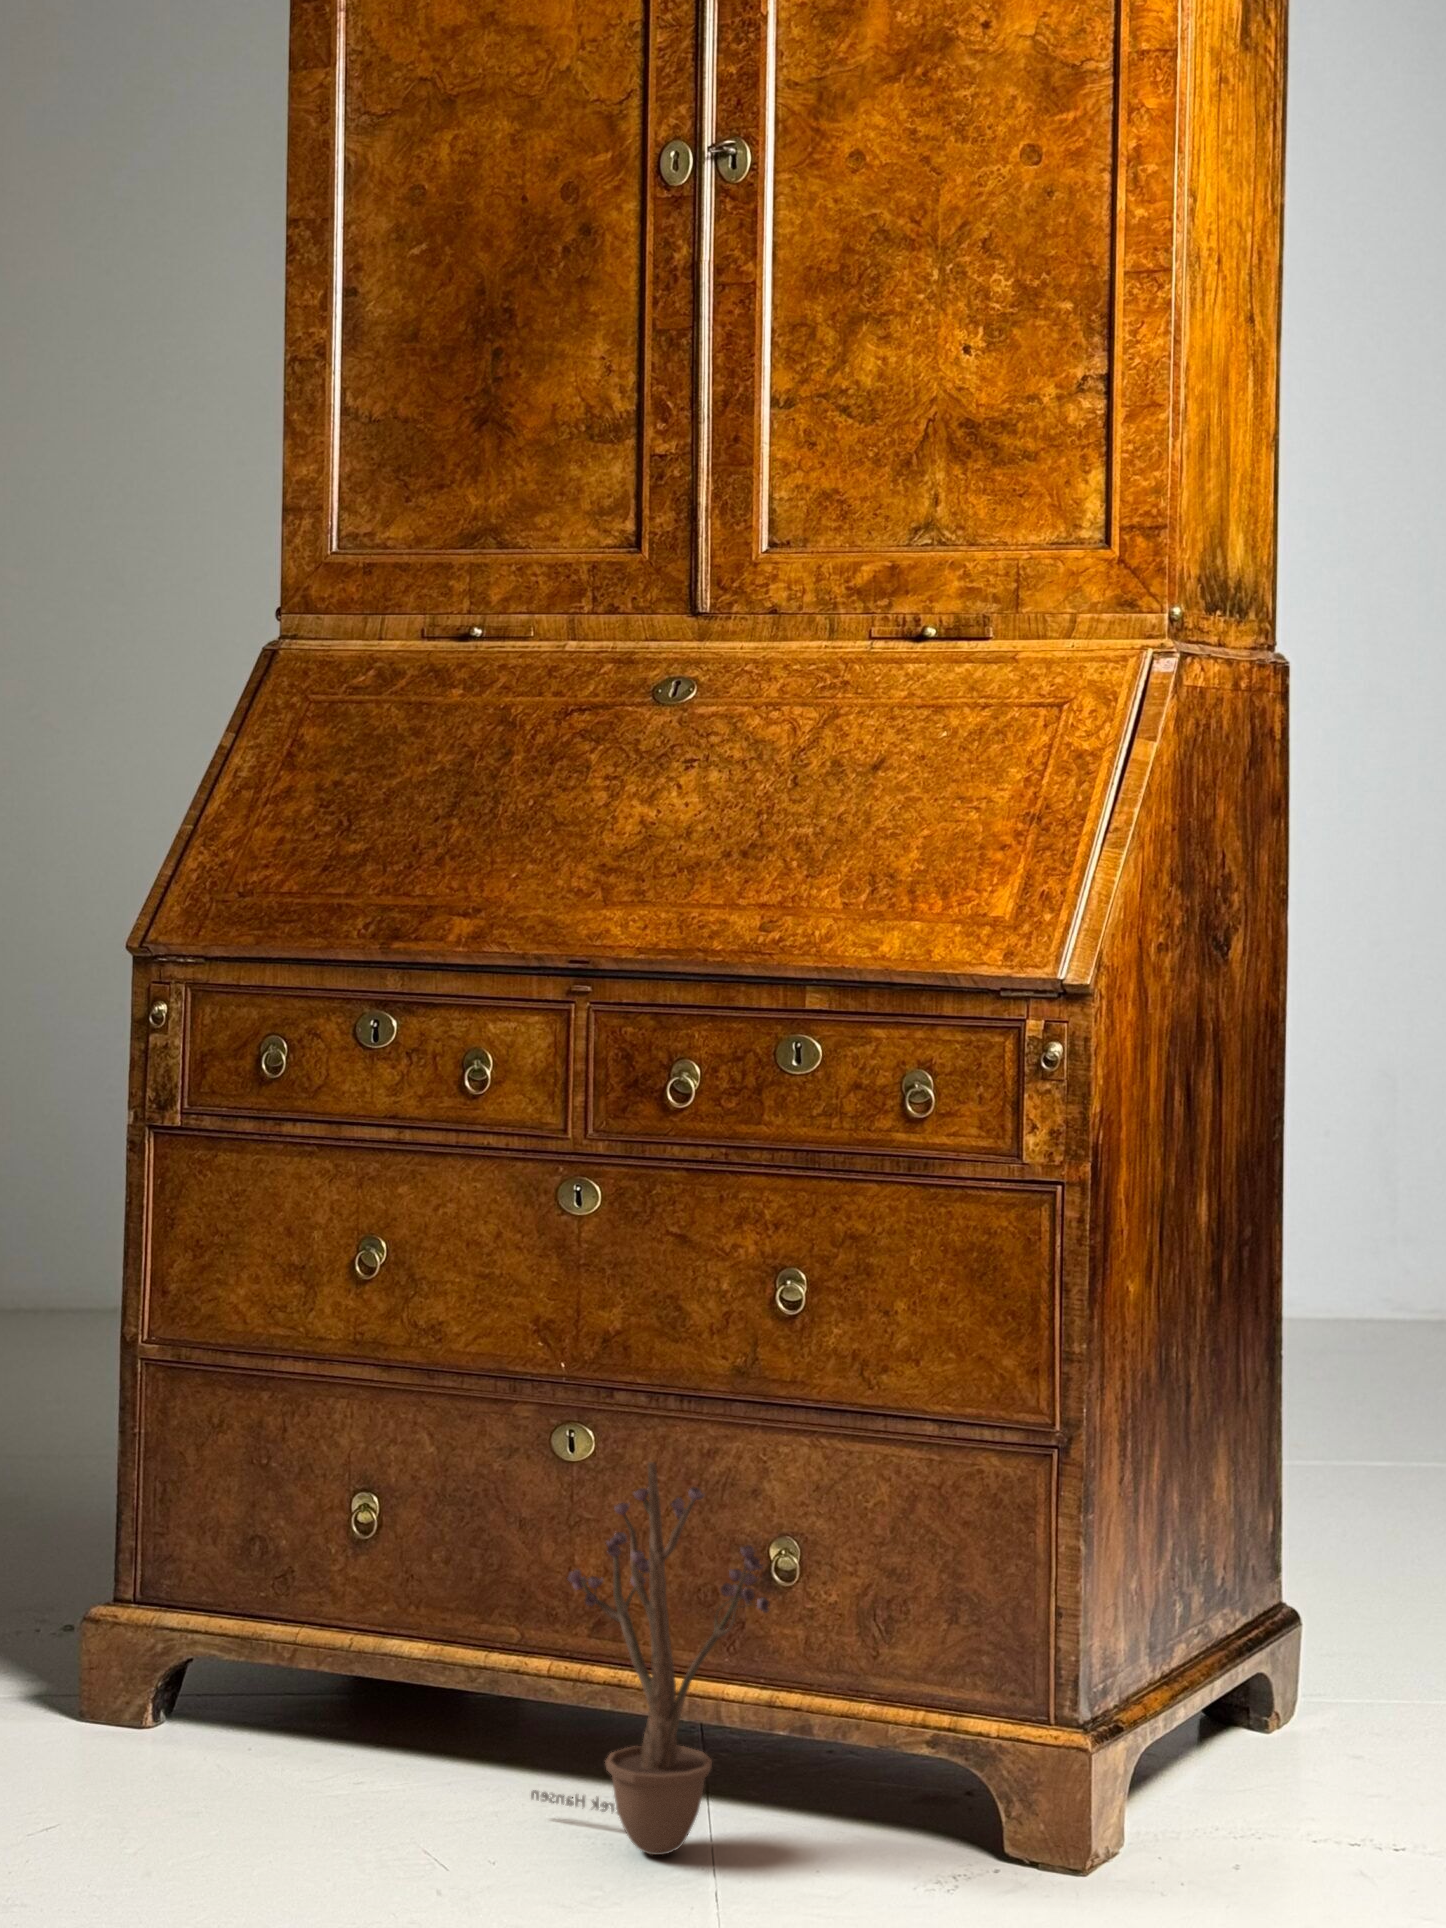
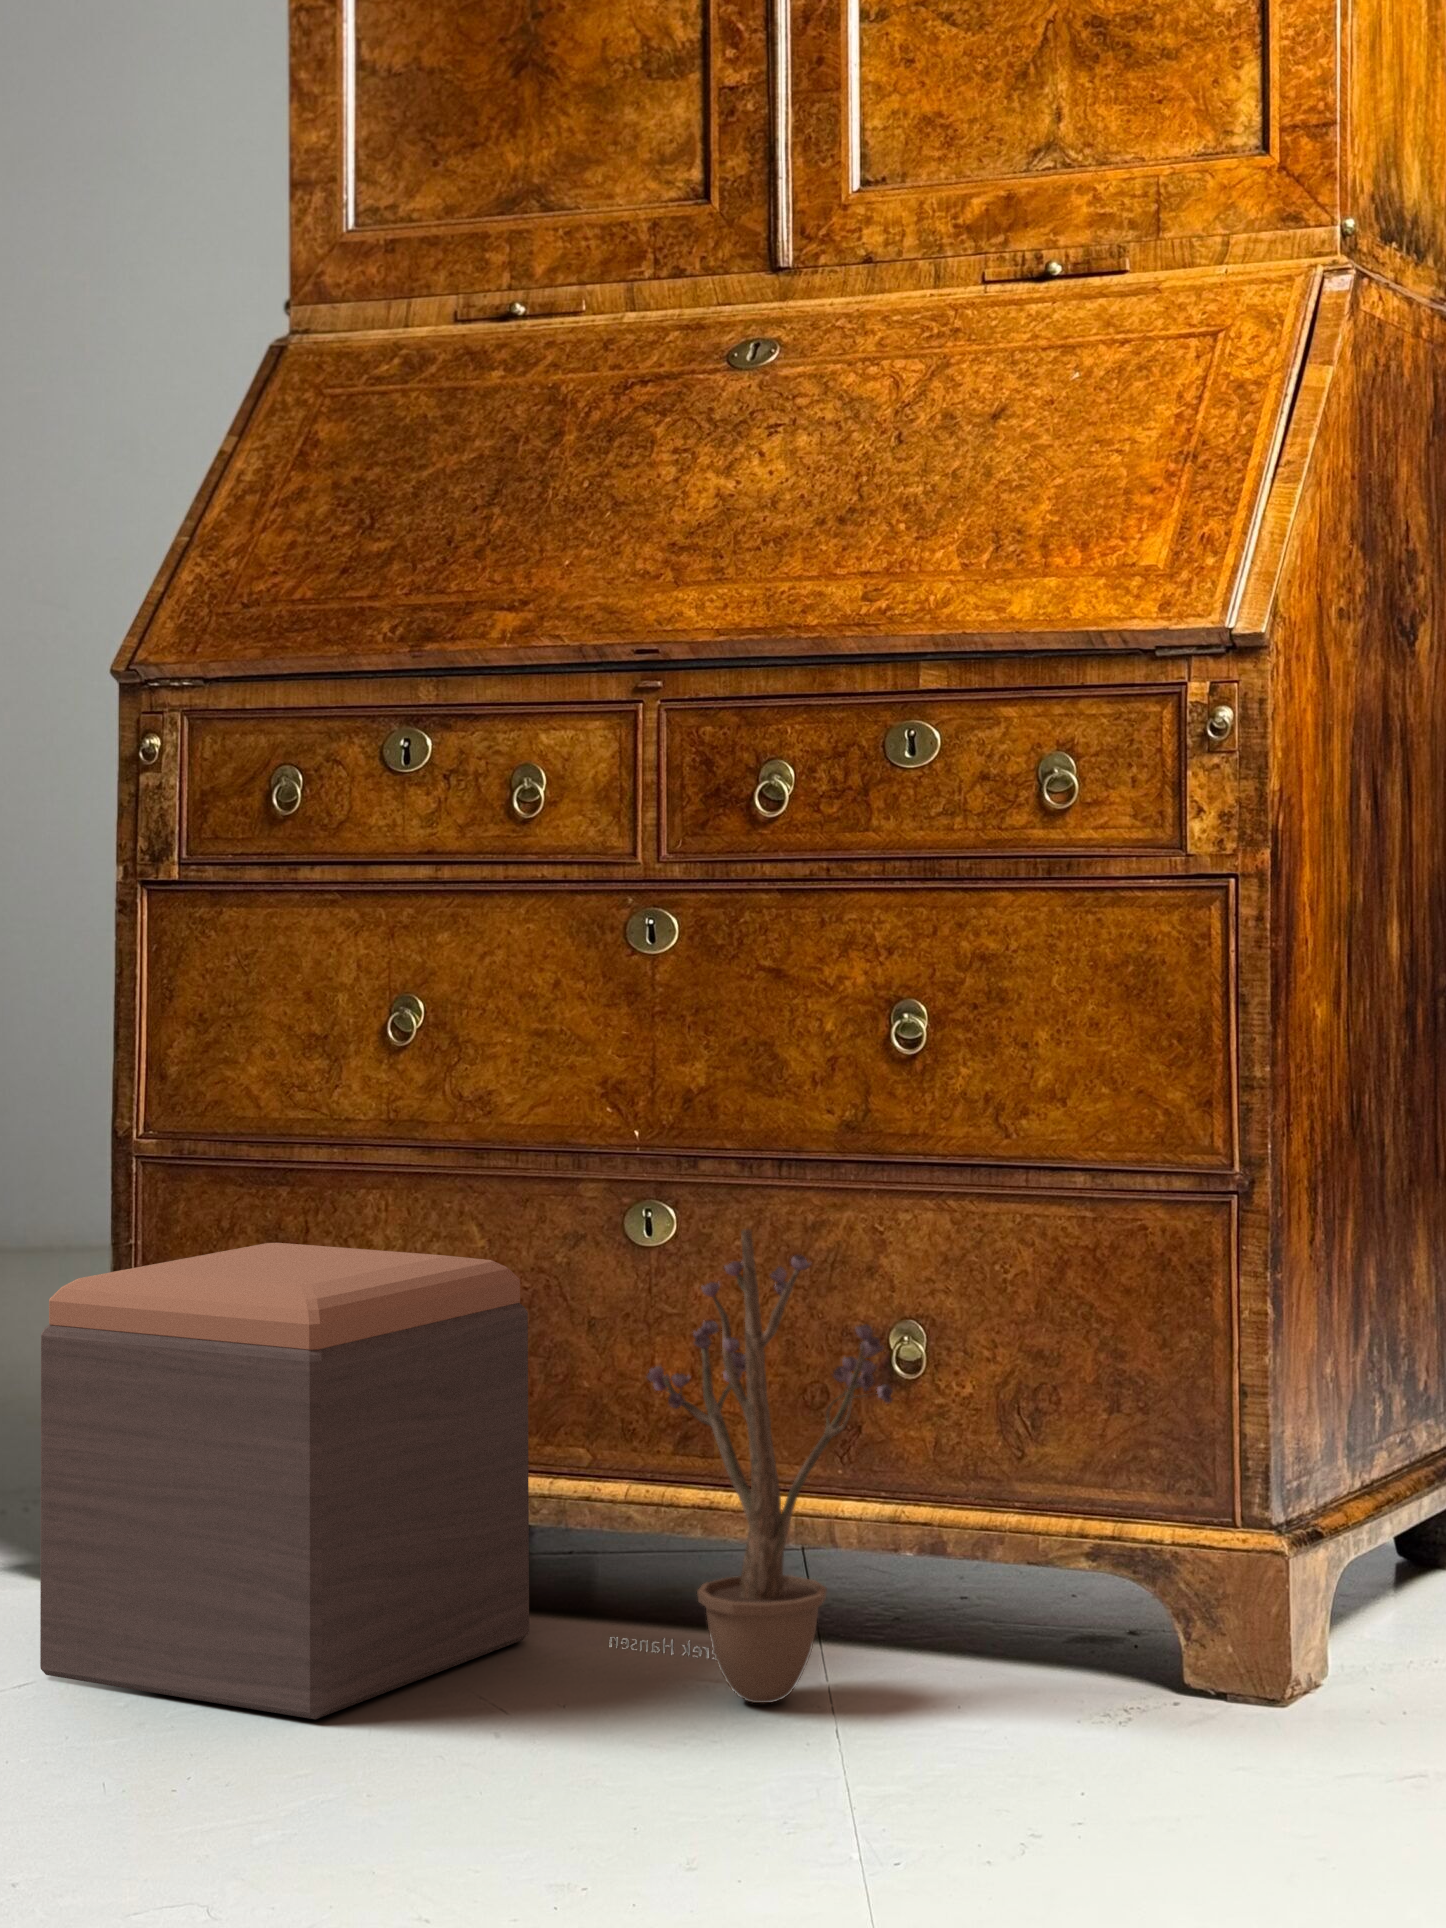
footstool: none [60,1443,469,1863] -> present [40,1243,529,1719]

